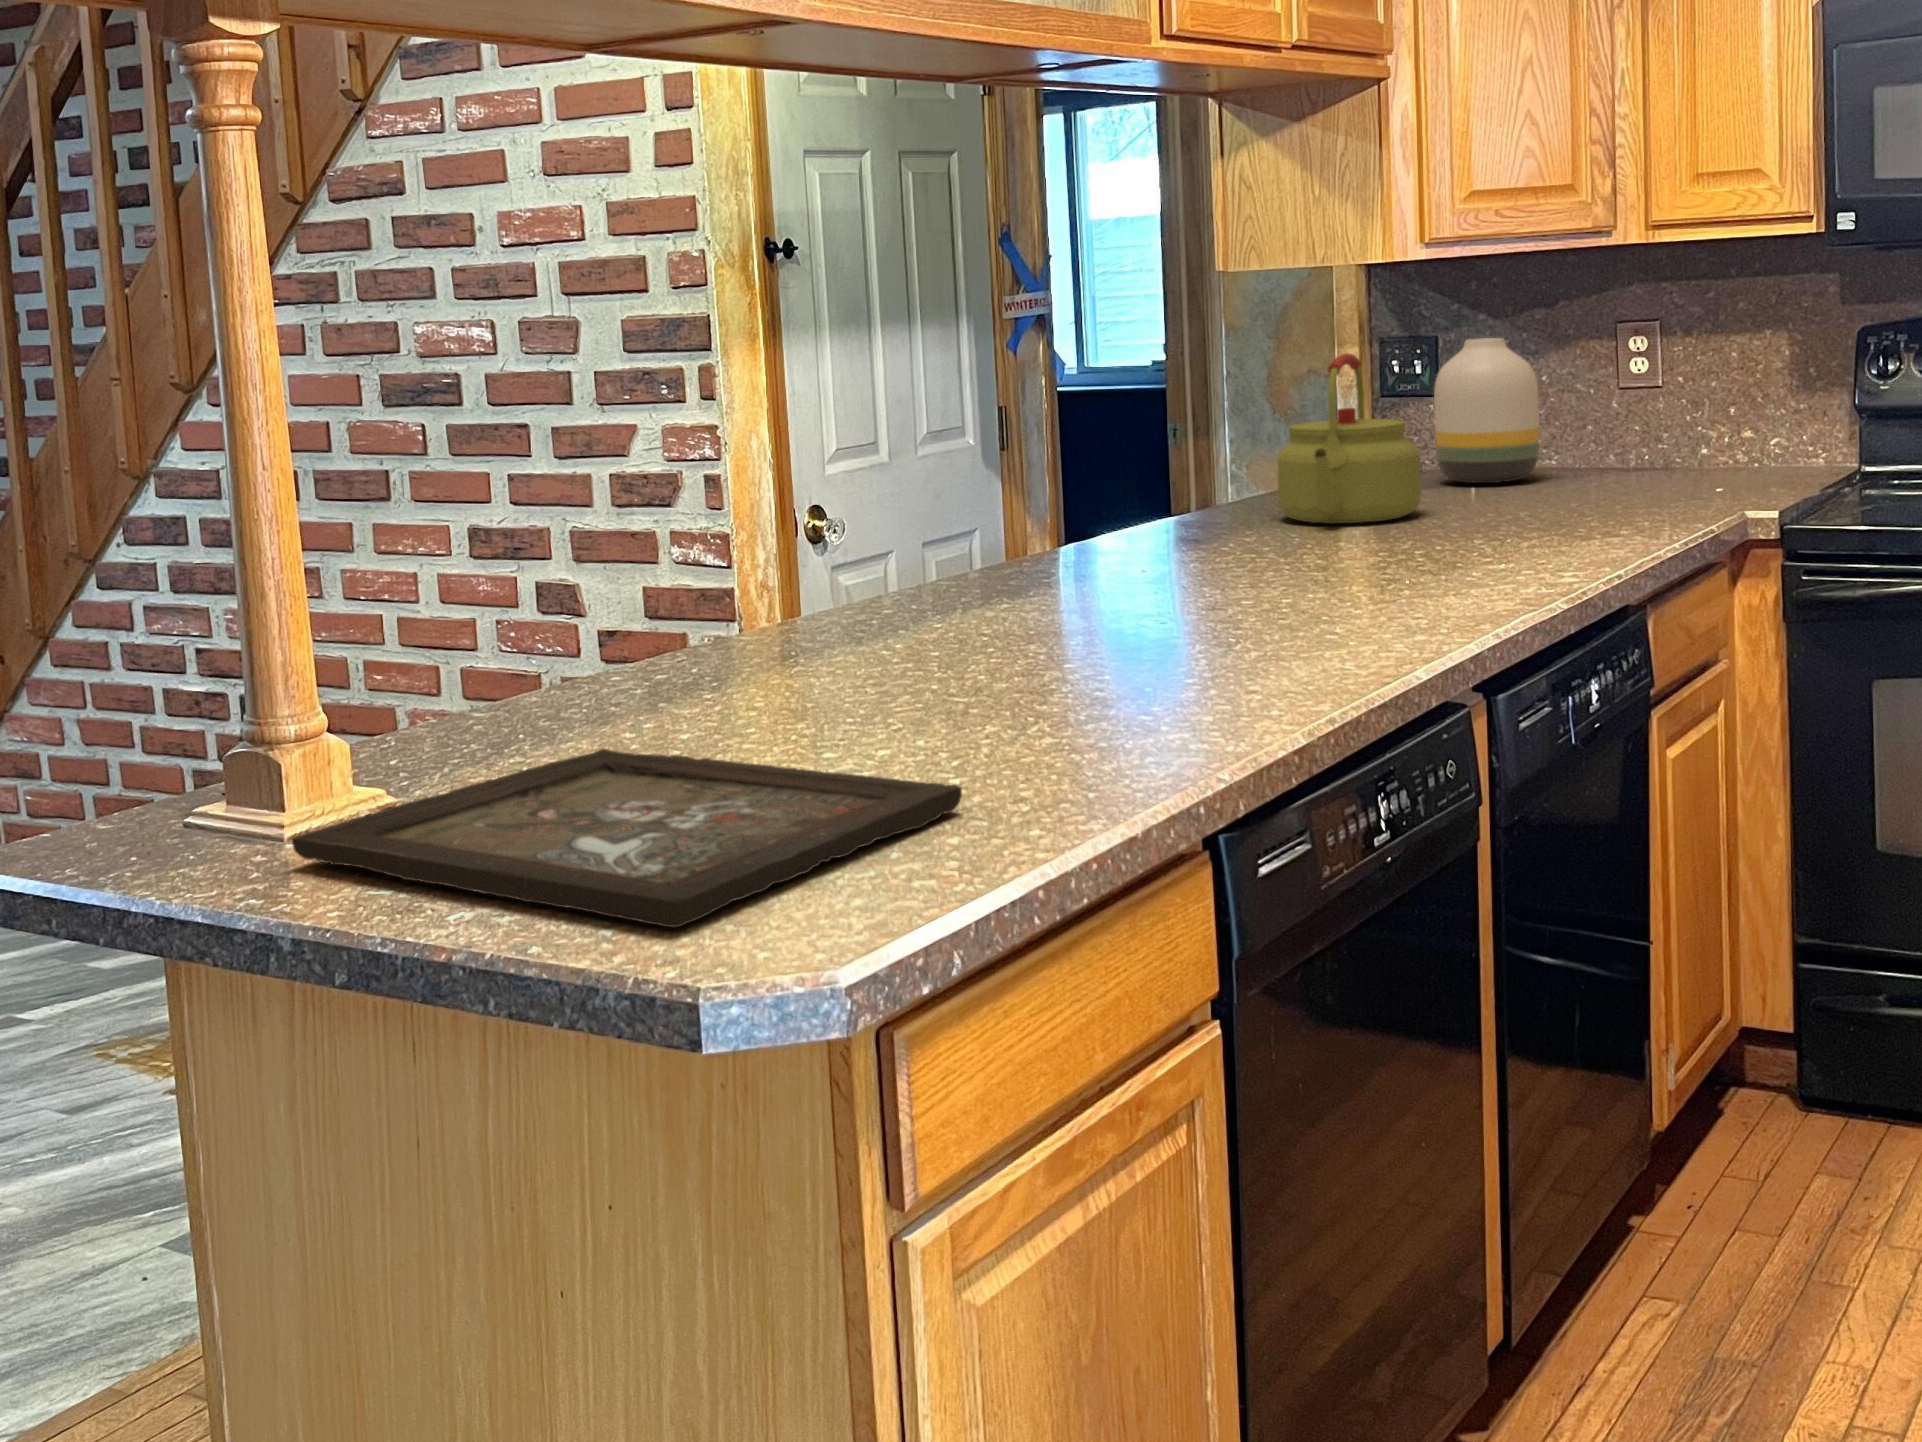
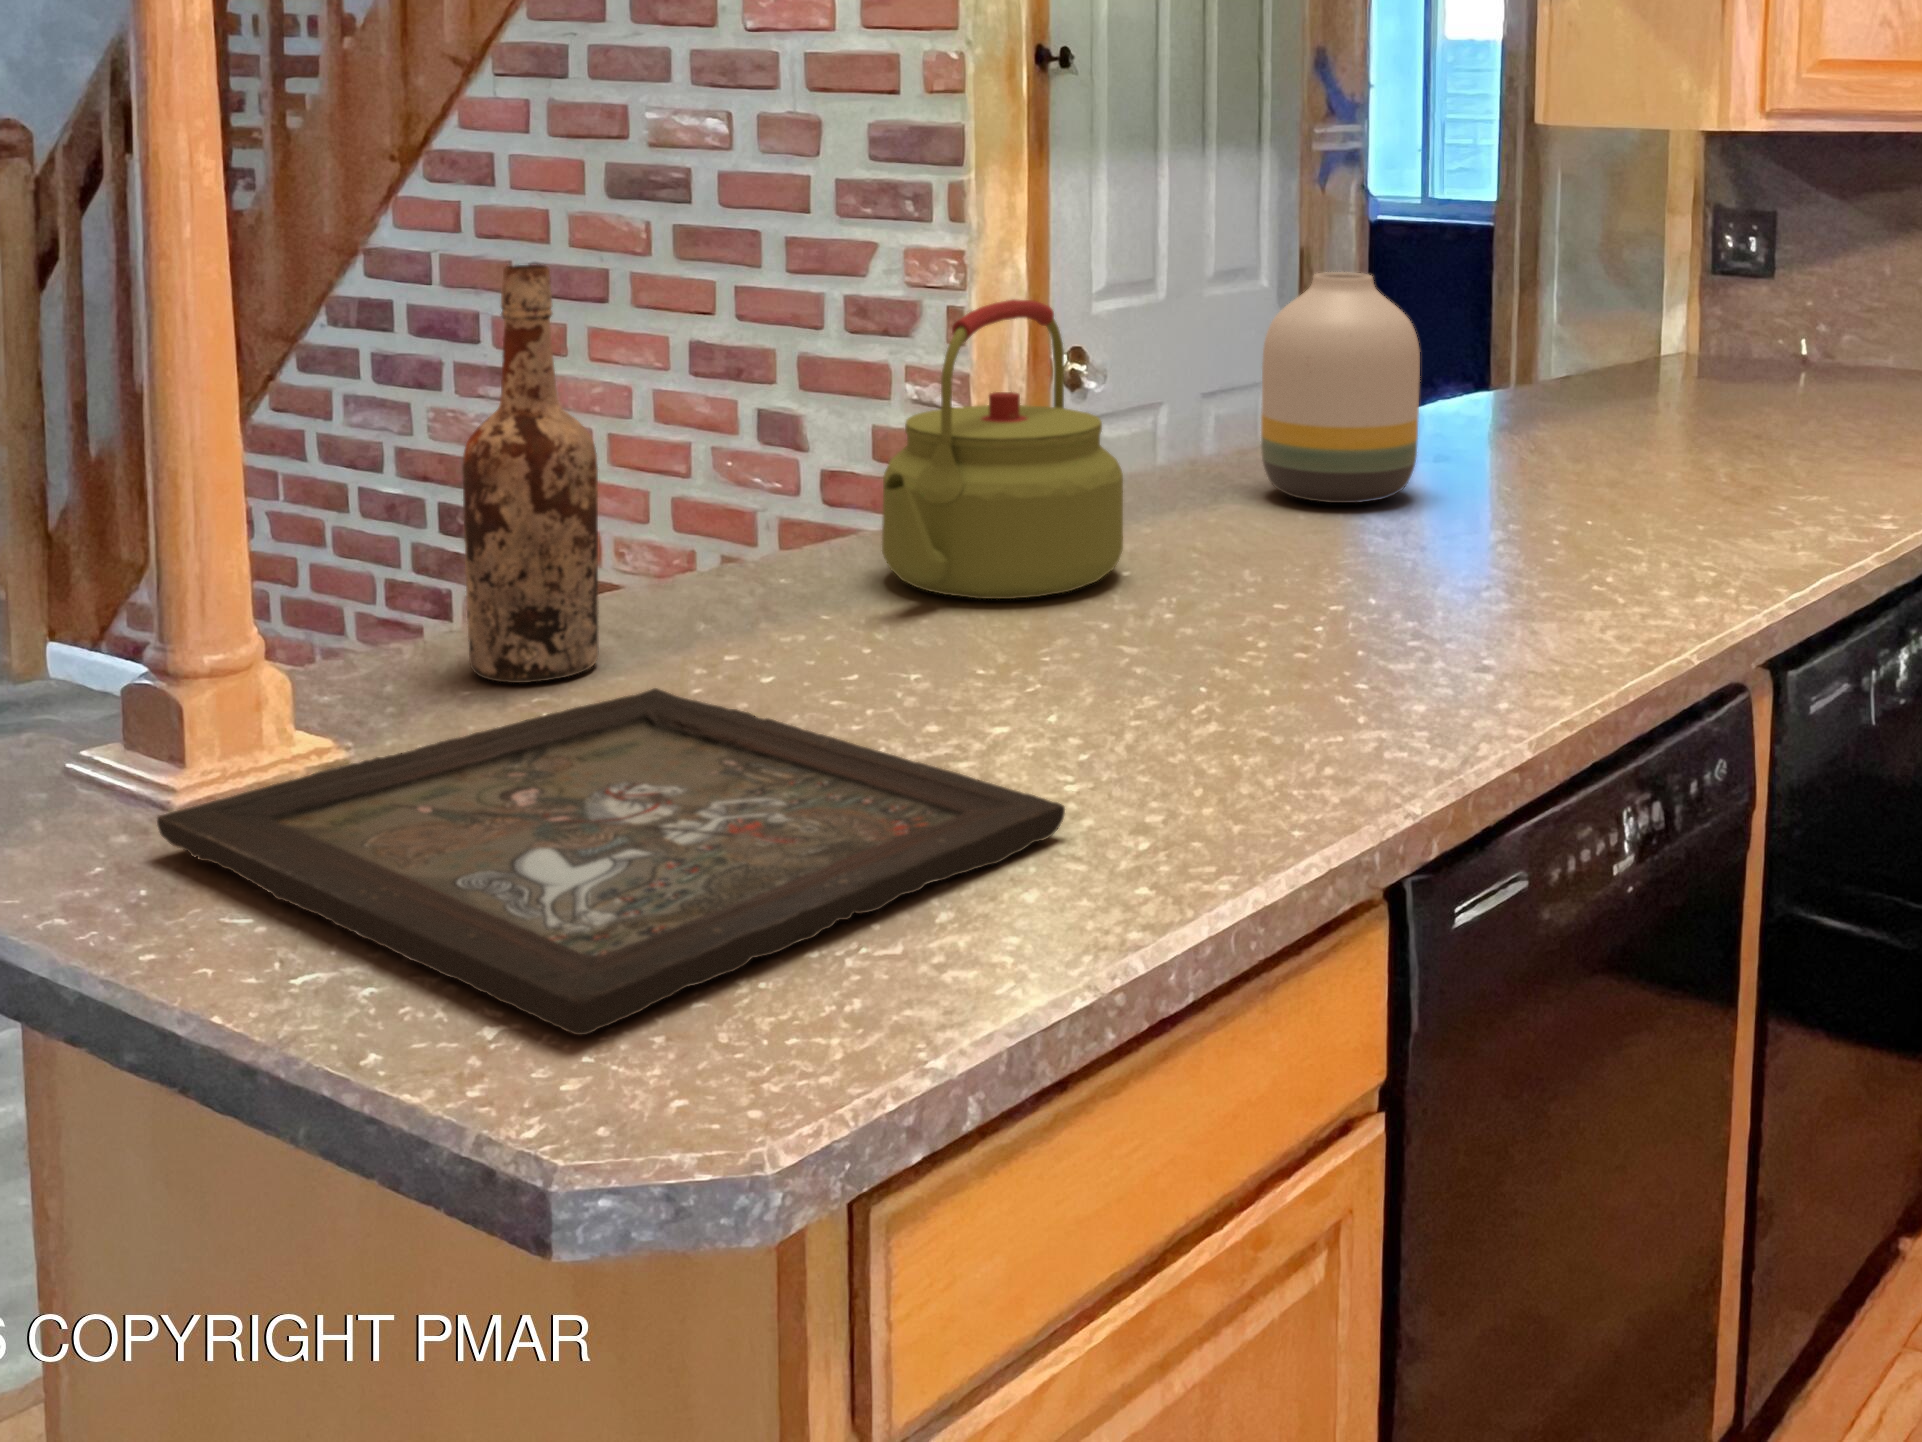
vase: present [1434,338,1539,483] -> present [1261,272,1420,503]
kettle: present [1277,353,1421,524] -> present [882,300,1123,599]
wine bottle: none [425,426,538,759] -> present [462,265,599,683]

